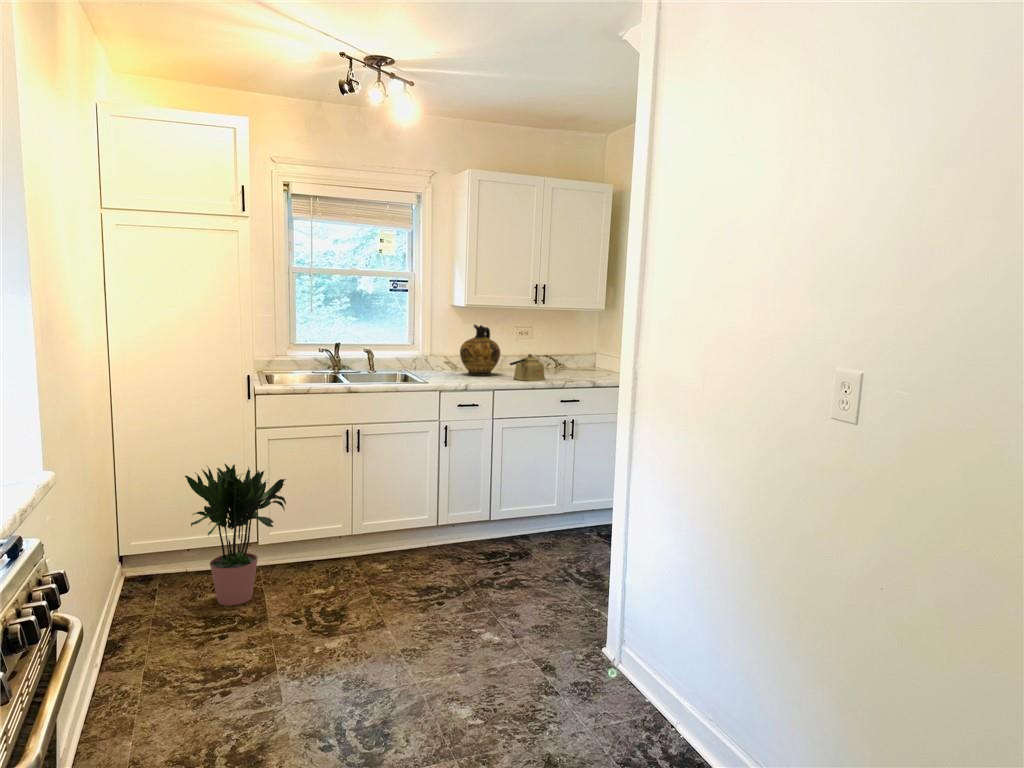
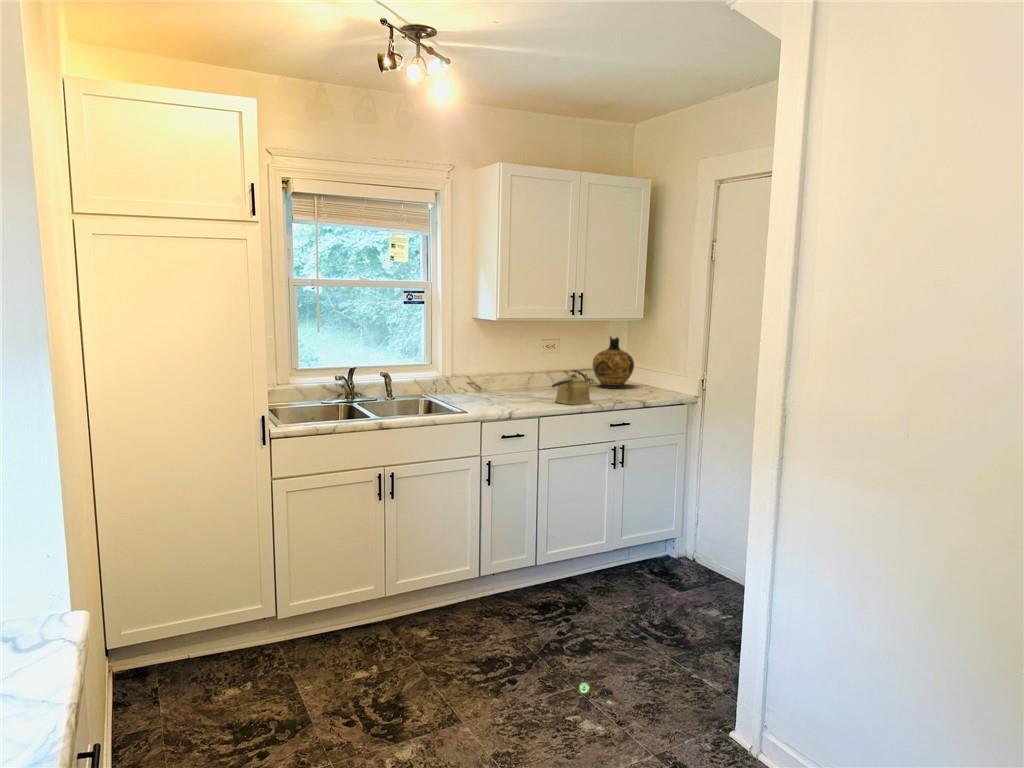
ceramic jug: present [460,325,500,376] -> present [593,337,634,388]
potted plant: present [185,464,286,606] -> none [196,511,334,705]

